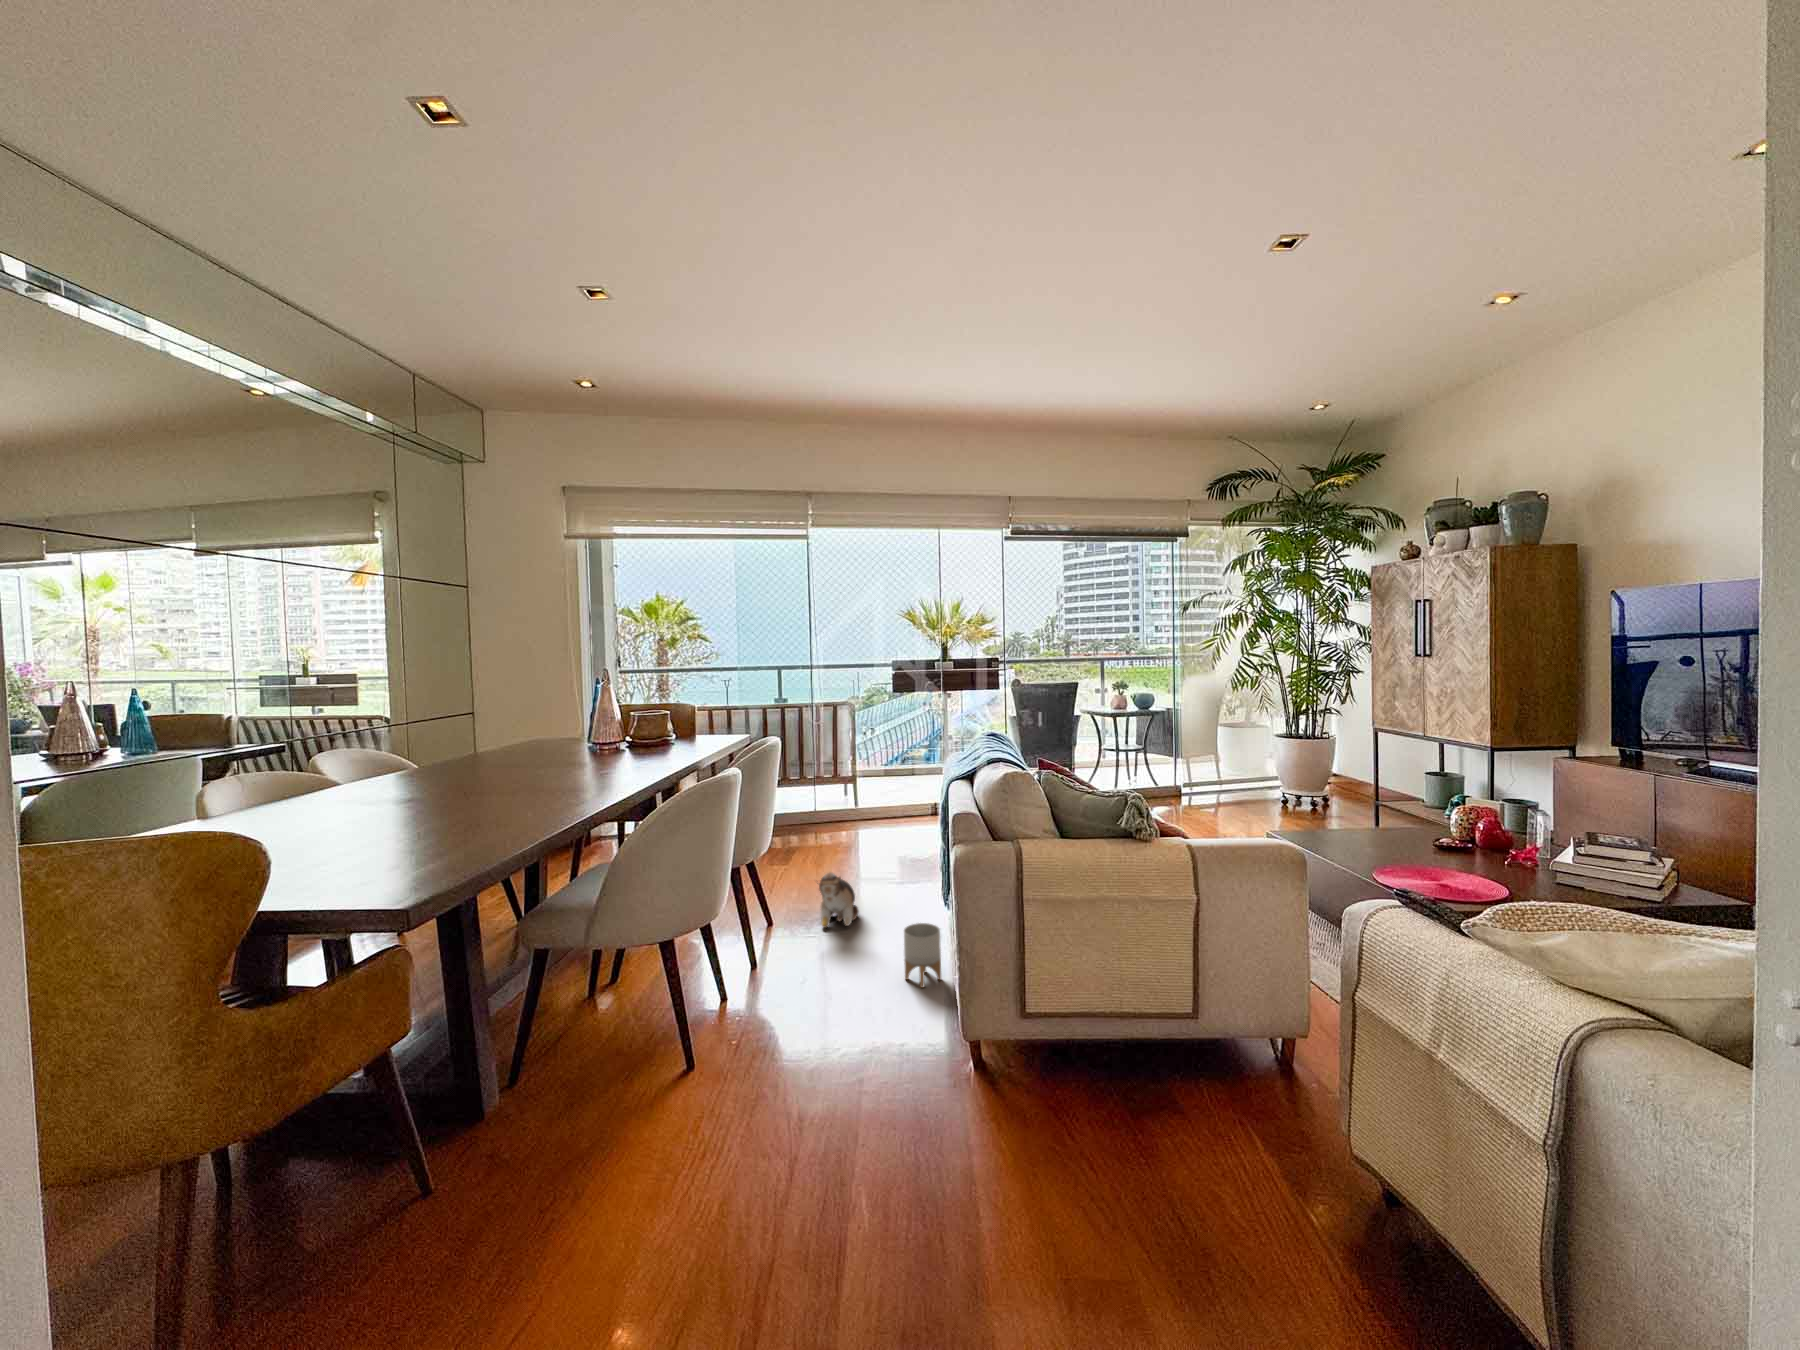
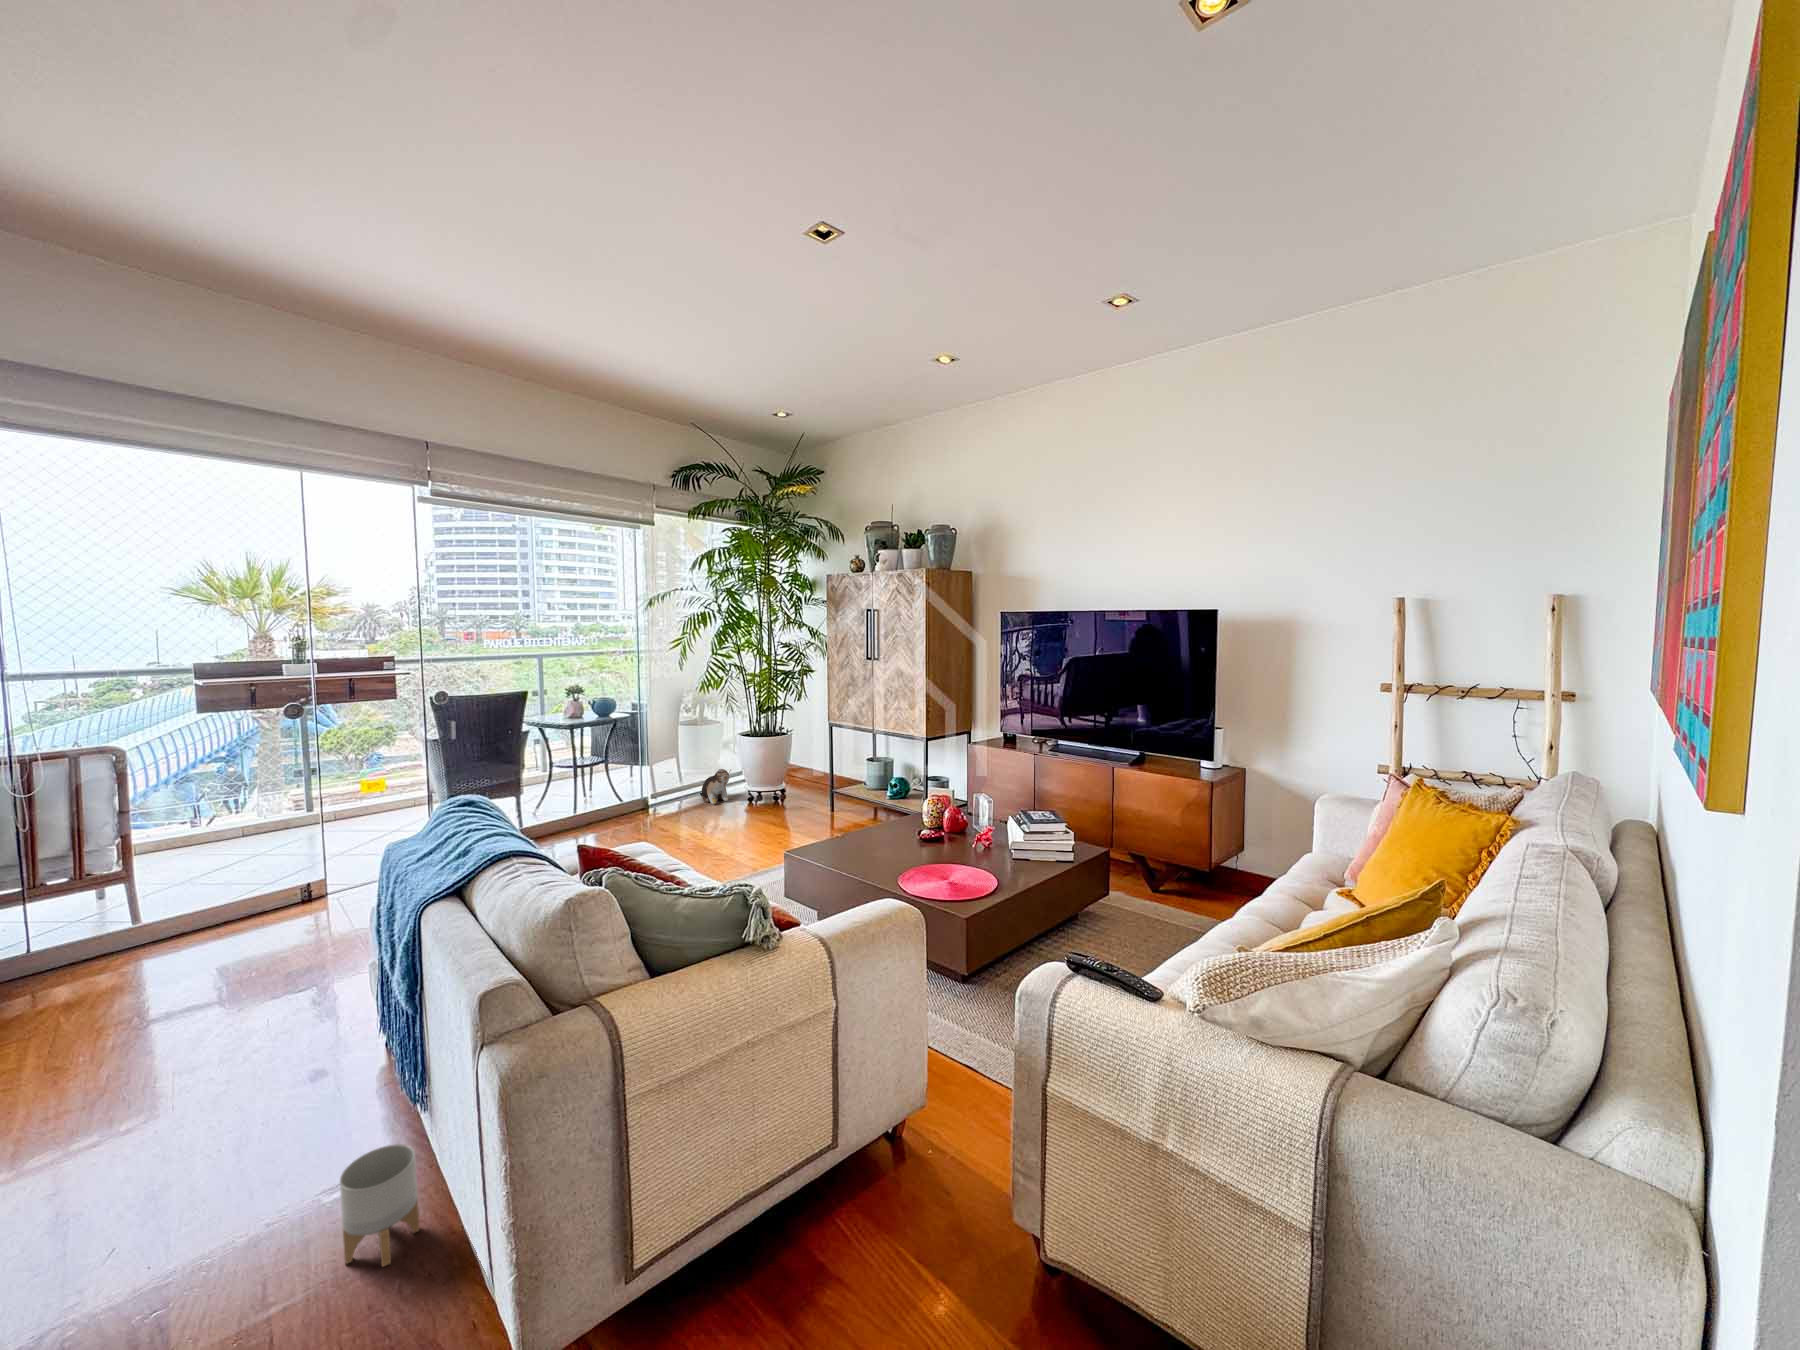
plush toy: present [817,872,859,928] -> present [700,769,731,804]

